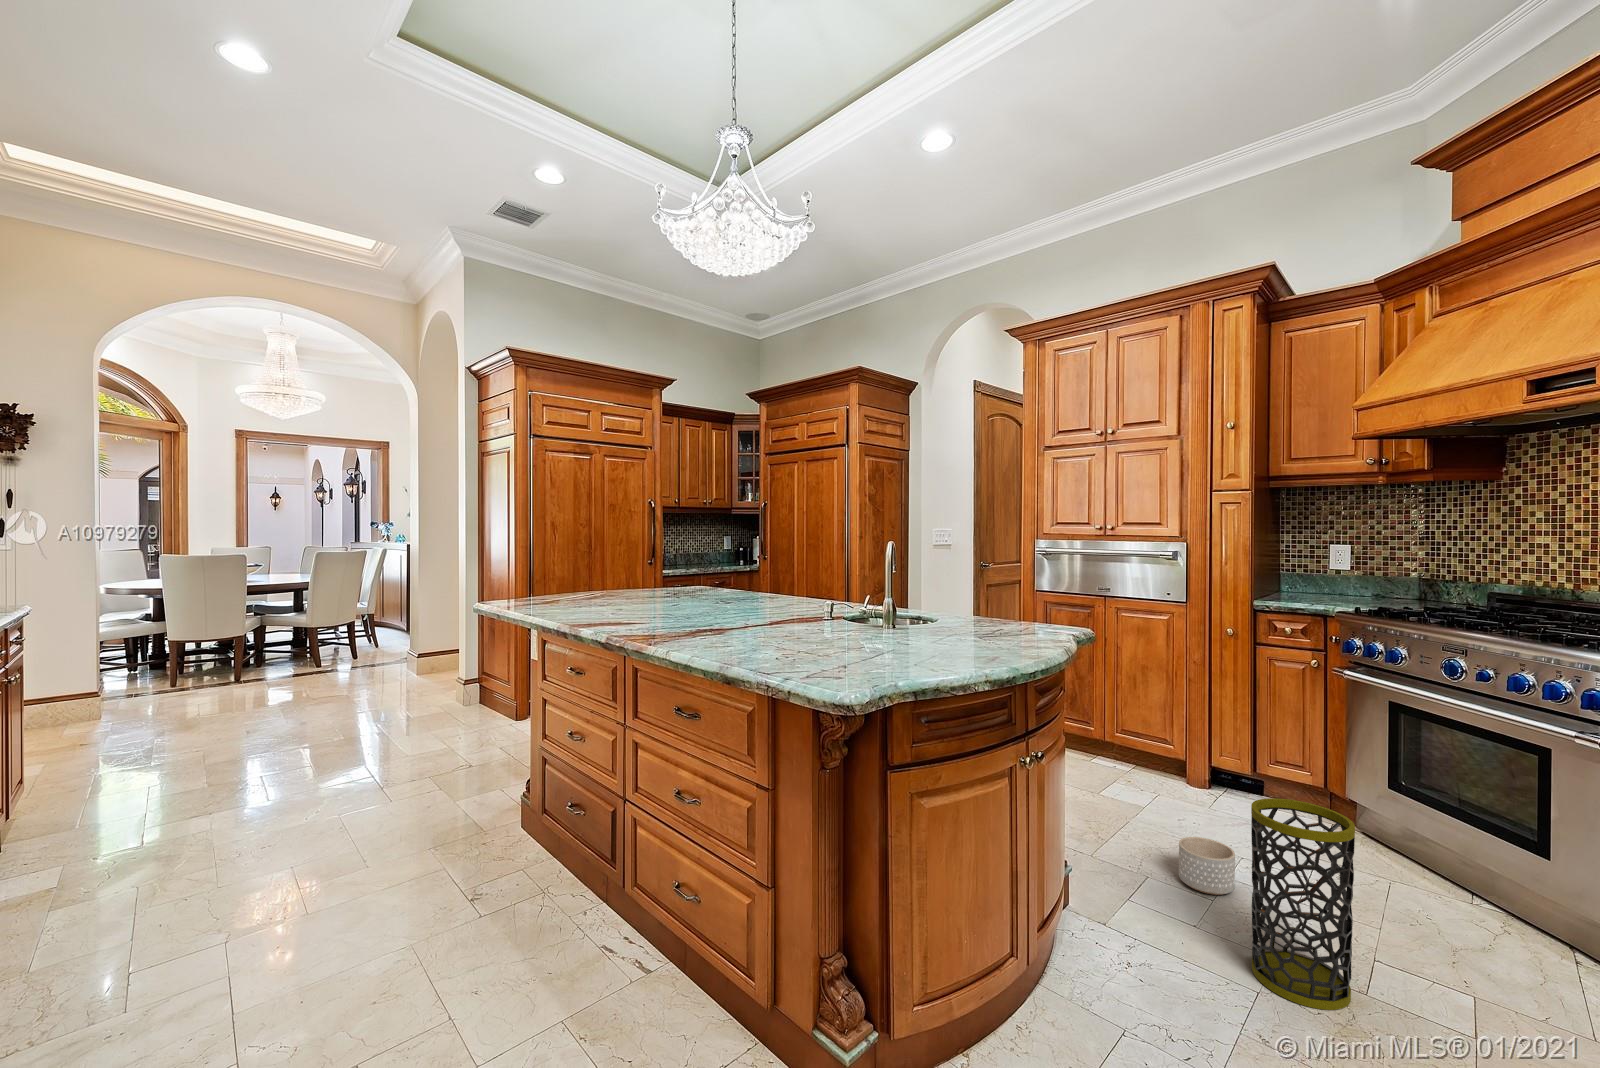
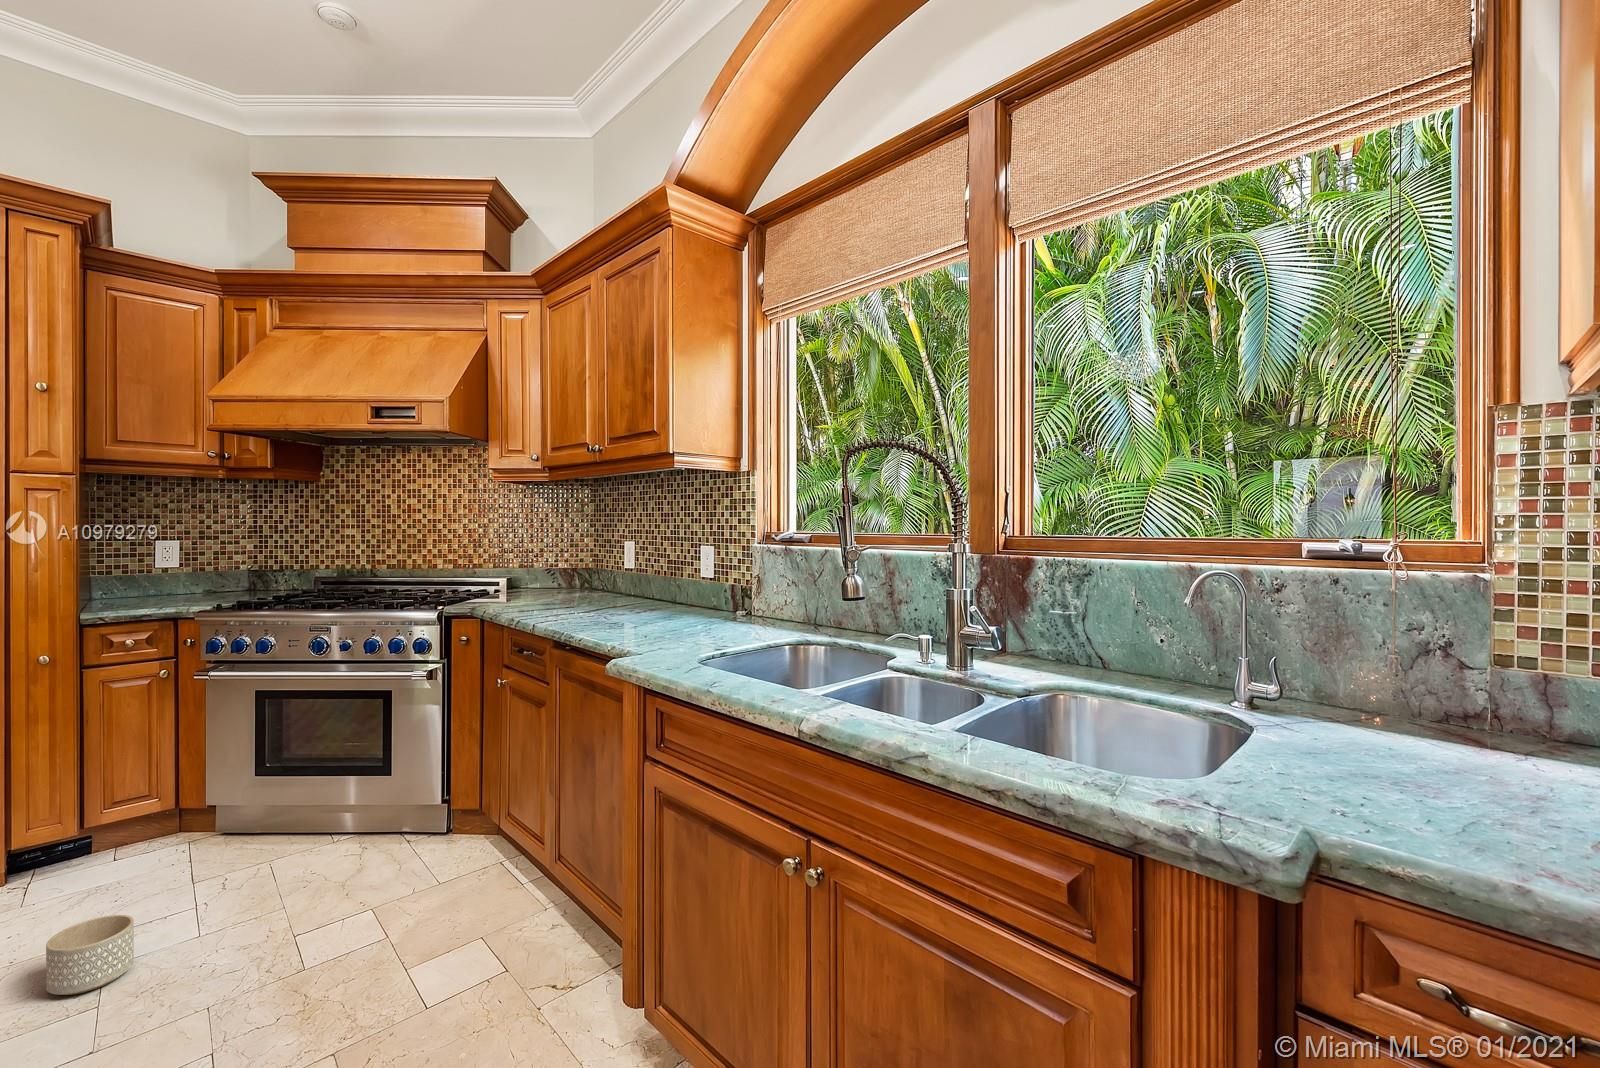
trash can: present [1251,798,1355,1010] -> none [202,805,311,1025]

